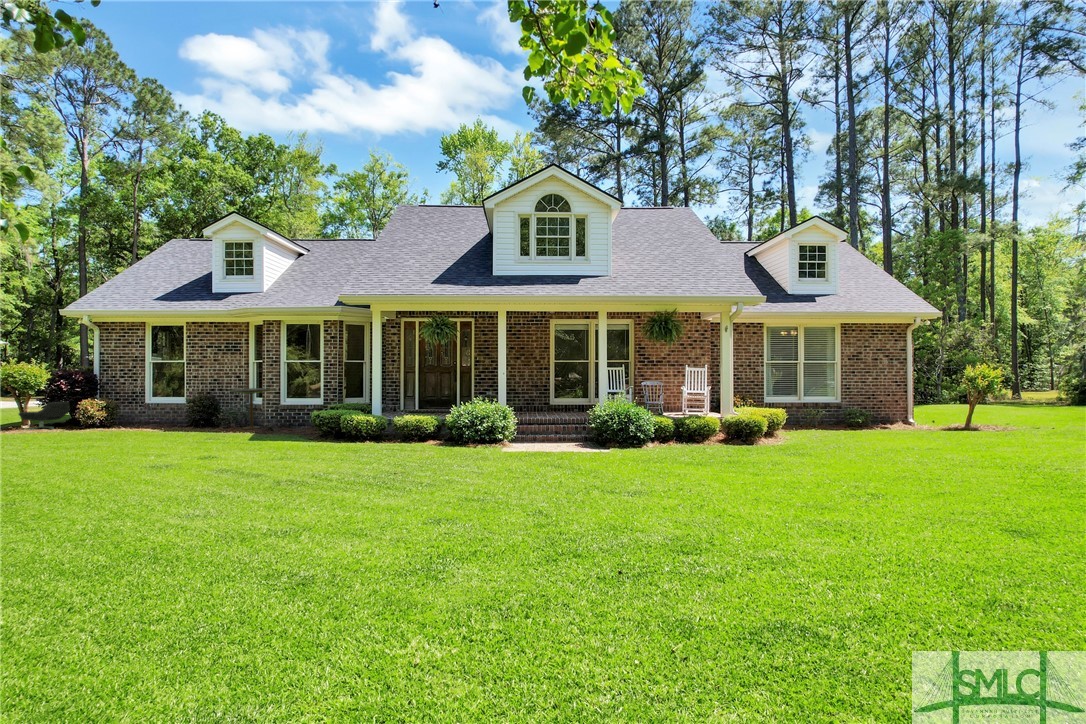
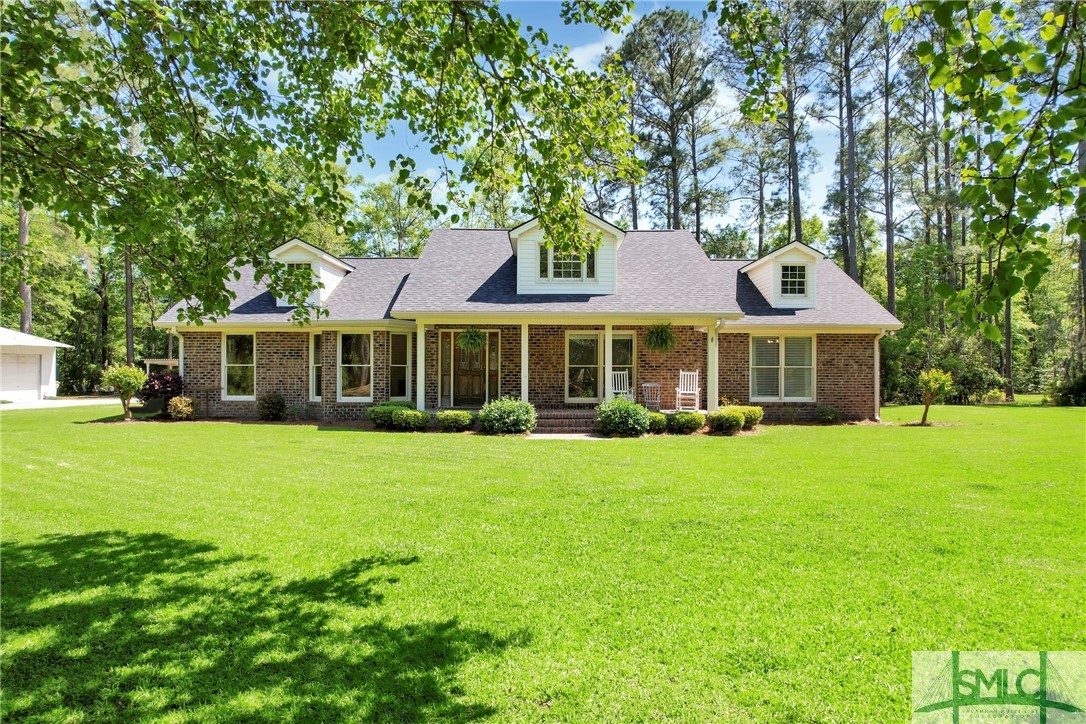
pedestal table: present [230,388,271,429] -> present [190,387,224,421]

